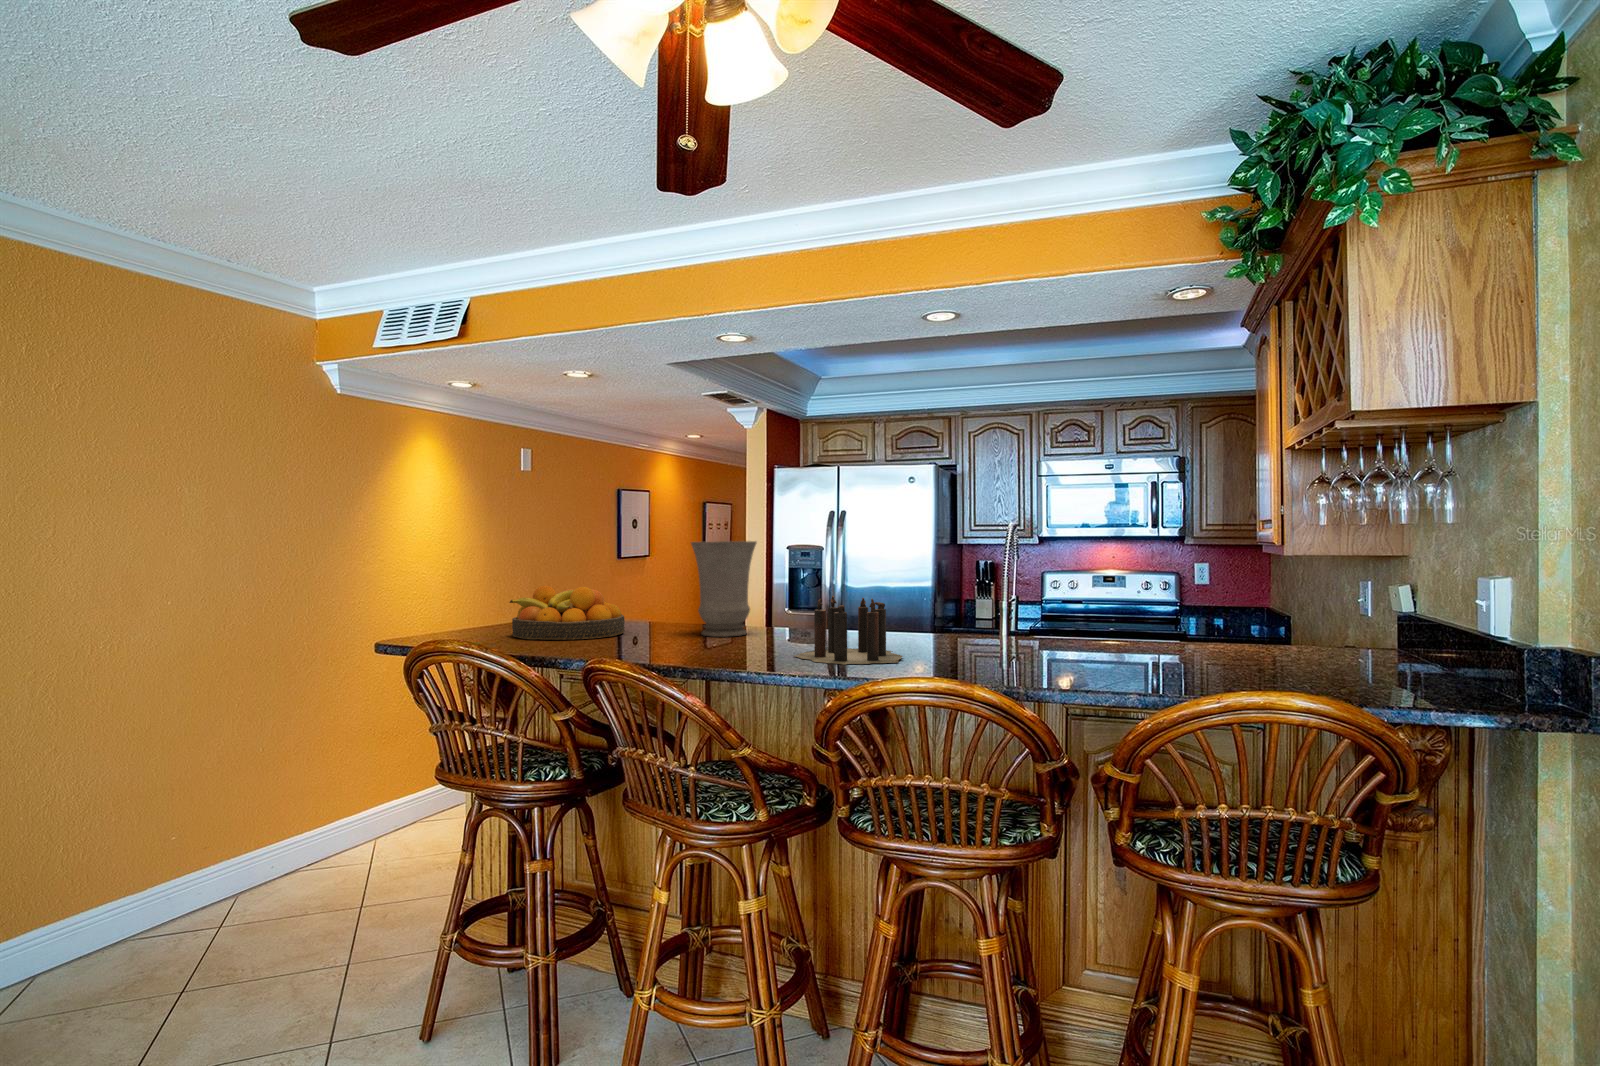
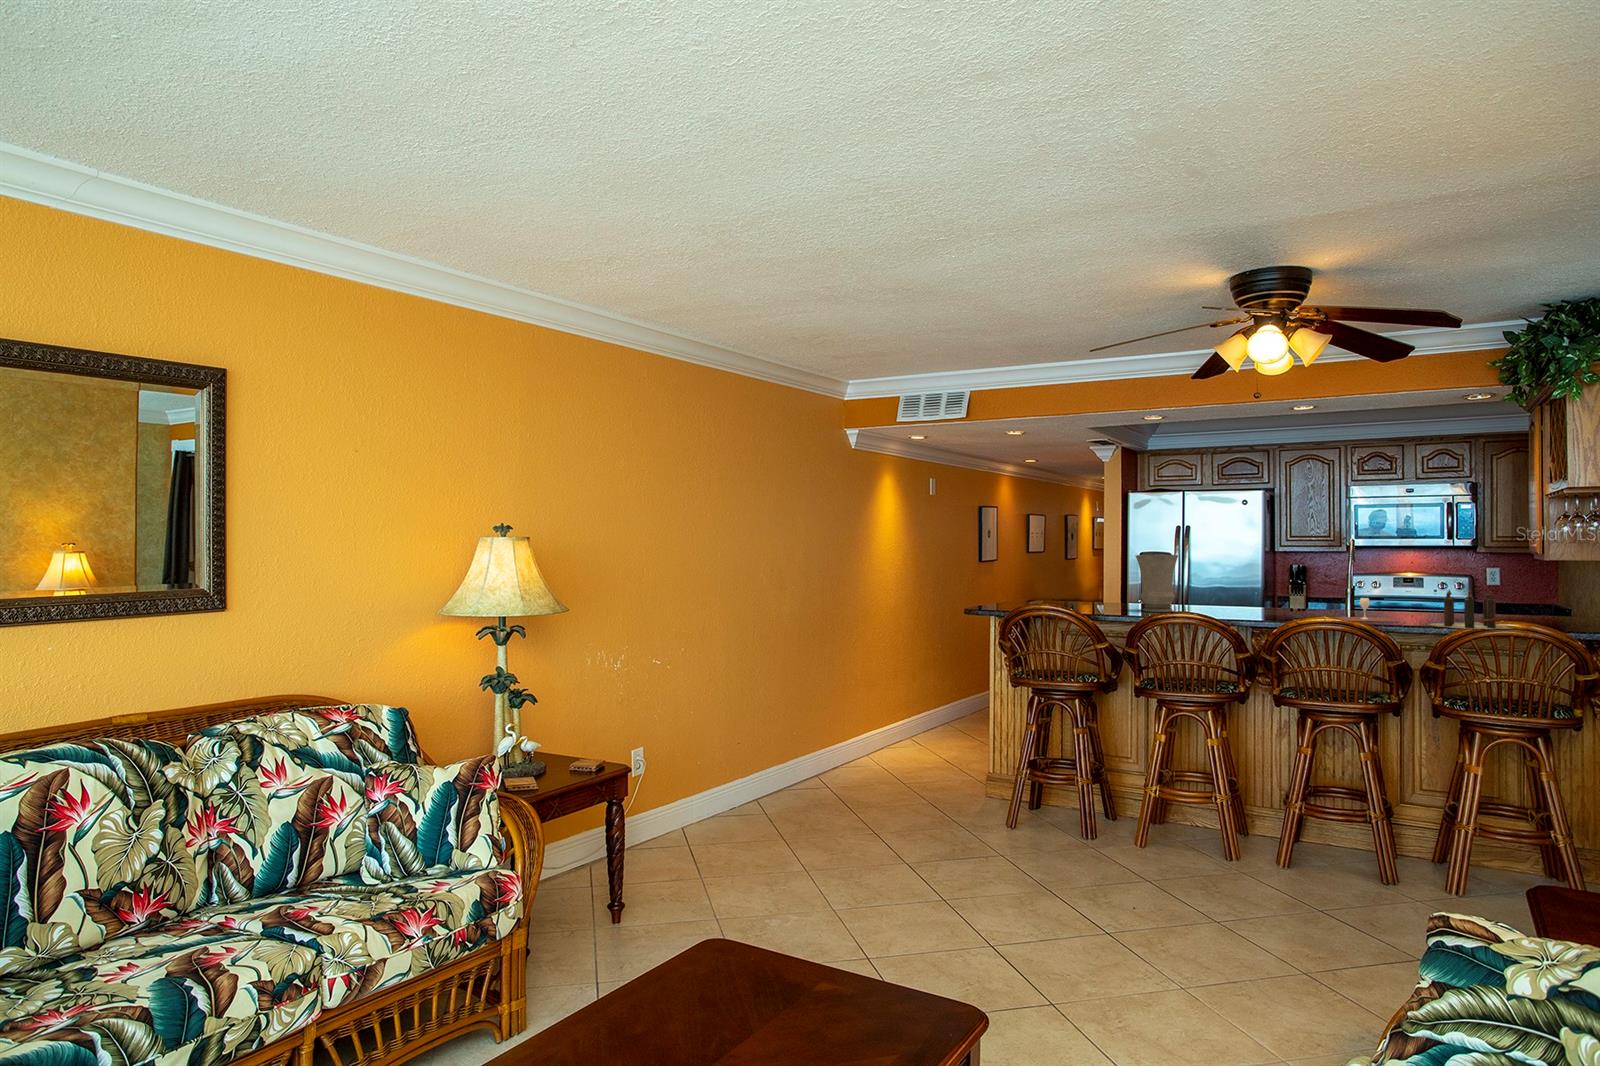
fruit bowl: present [509,586,625,640] -> none [1028,581,1094,612]
candle: present [795,596,903,665] -> present [1428,590,1513,629]
wine glass: none [977,612,1070,654] -> present [1335,598,1398,622]

